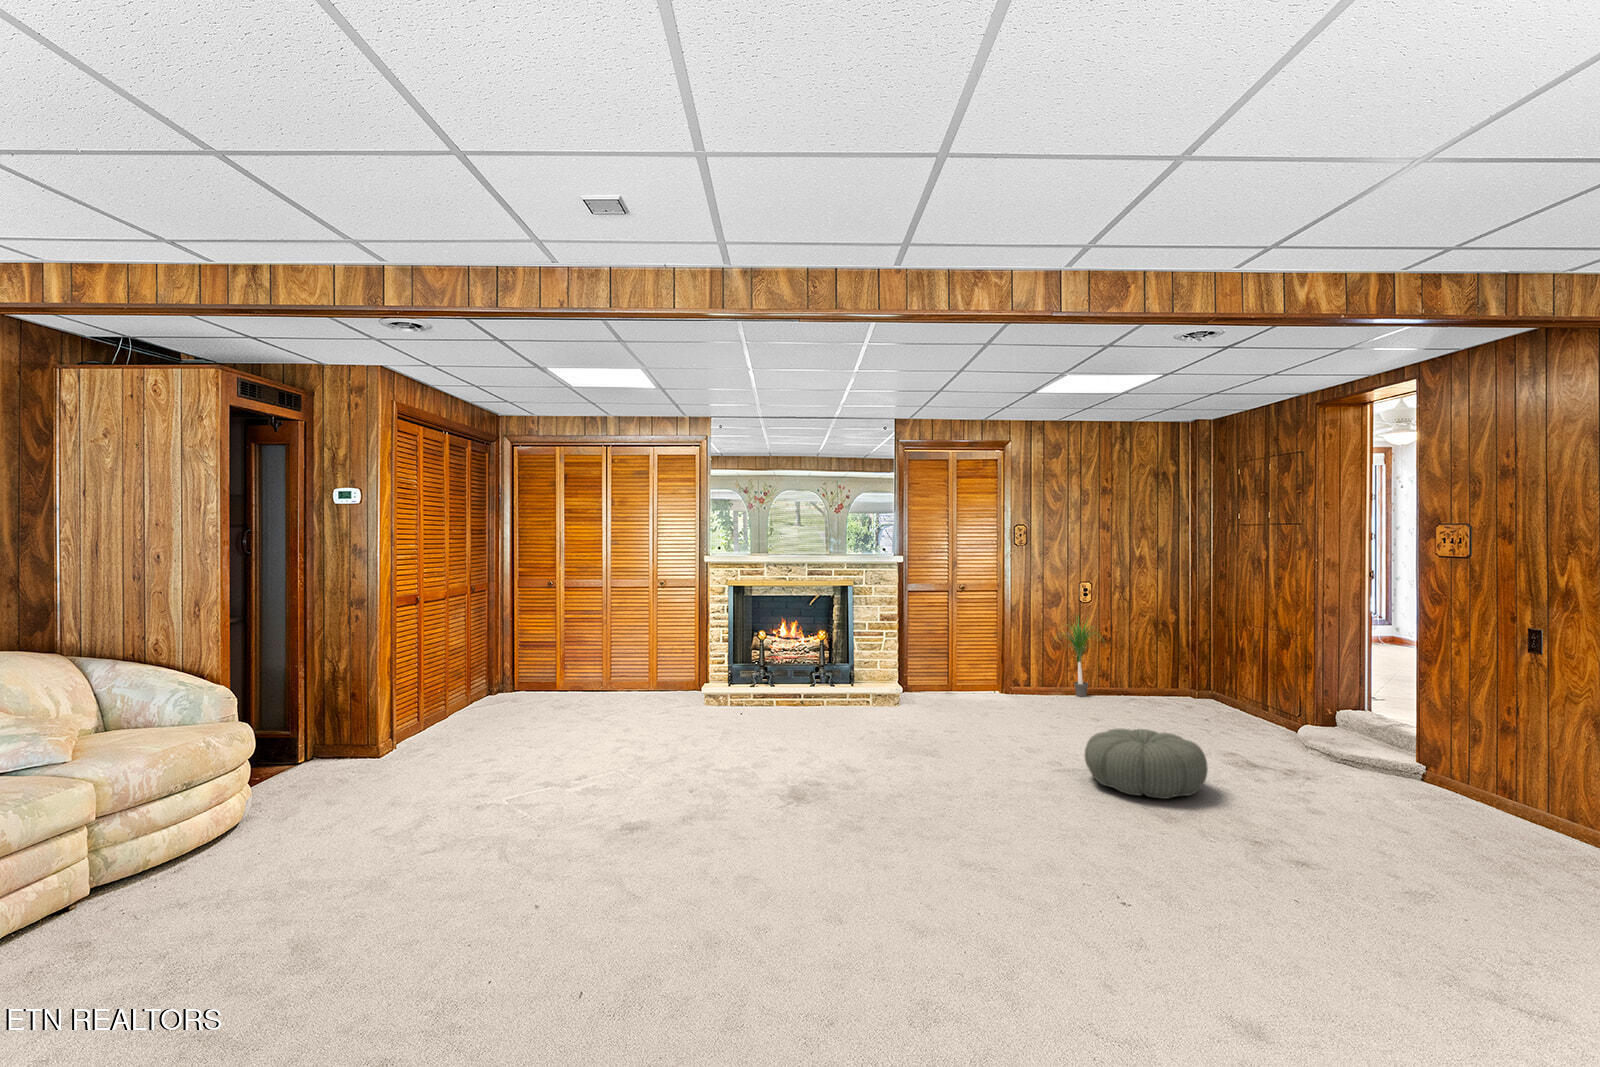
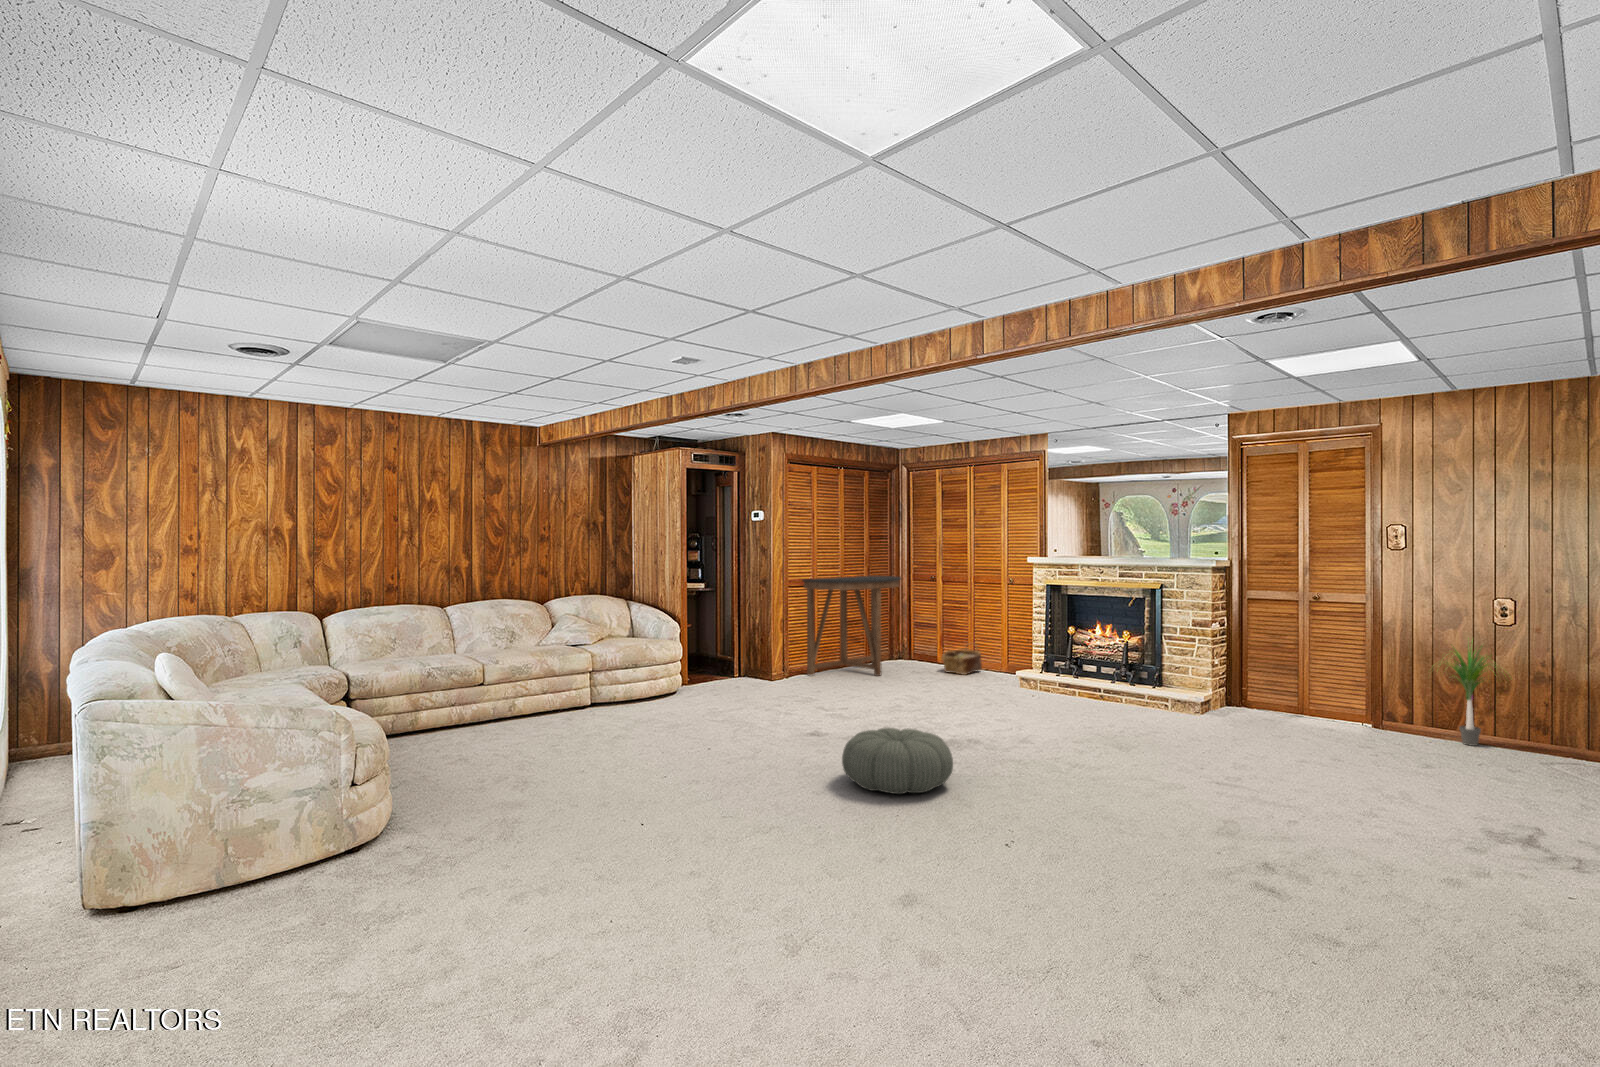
console table: none [416,585,540,736] -> present [803,576,901,676]
woven basket: none [588,660,630,700] -> present [942,645,982,675]
pouf: present [1085,729,1208,799] -> present [842,728,953,794]

